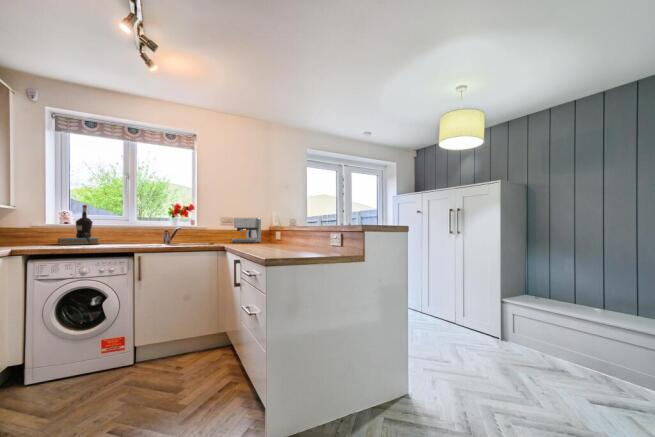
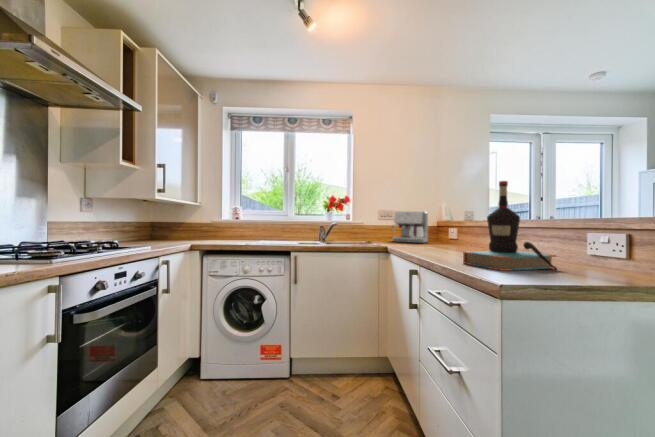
bottle: present [58,205,100,245] -> present [463,181,557,271]

